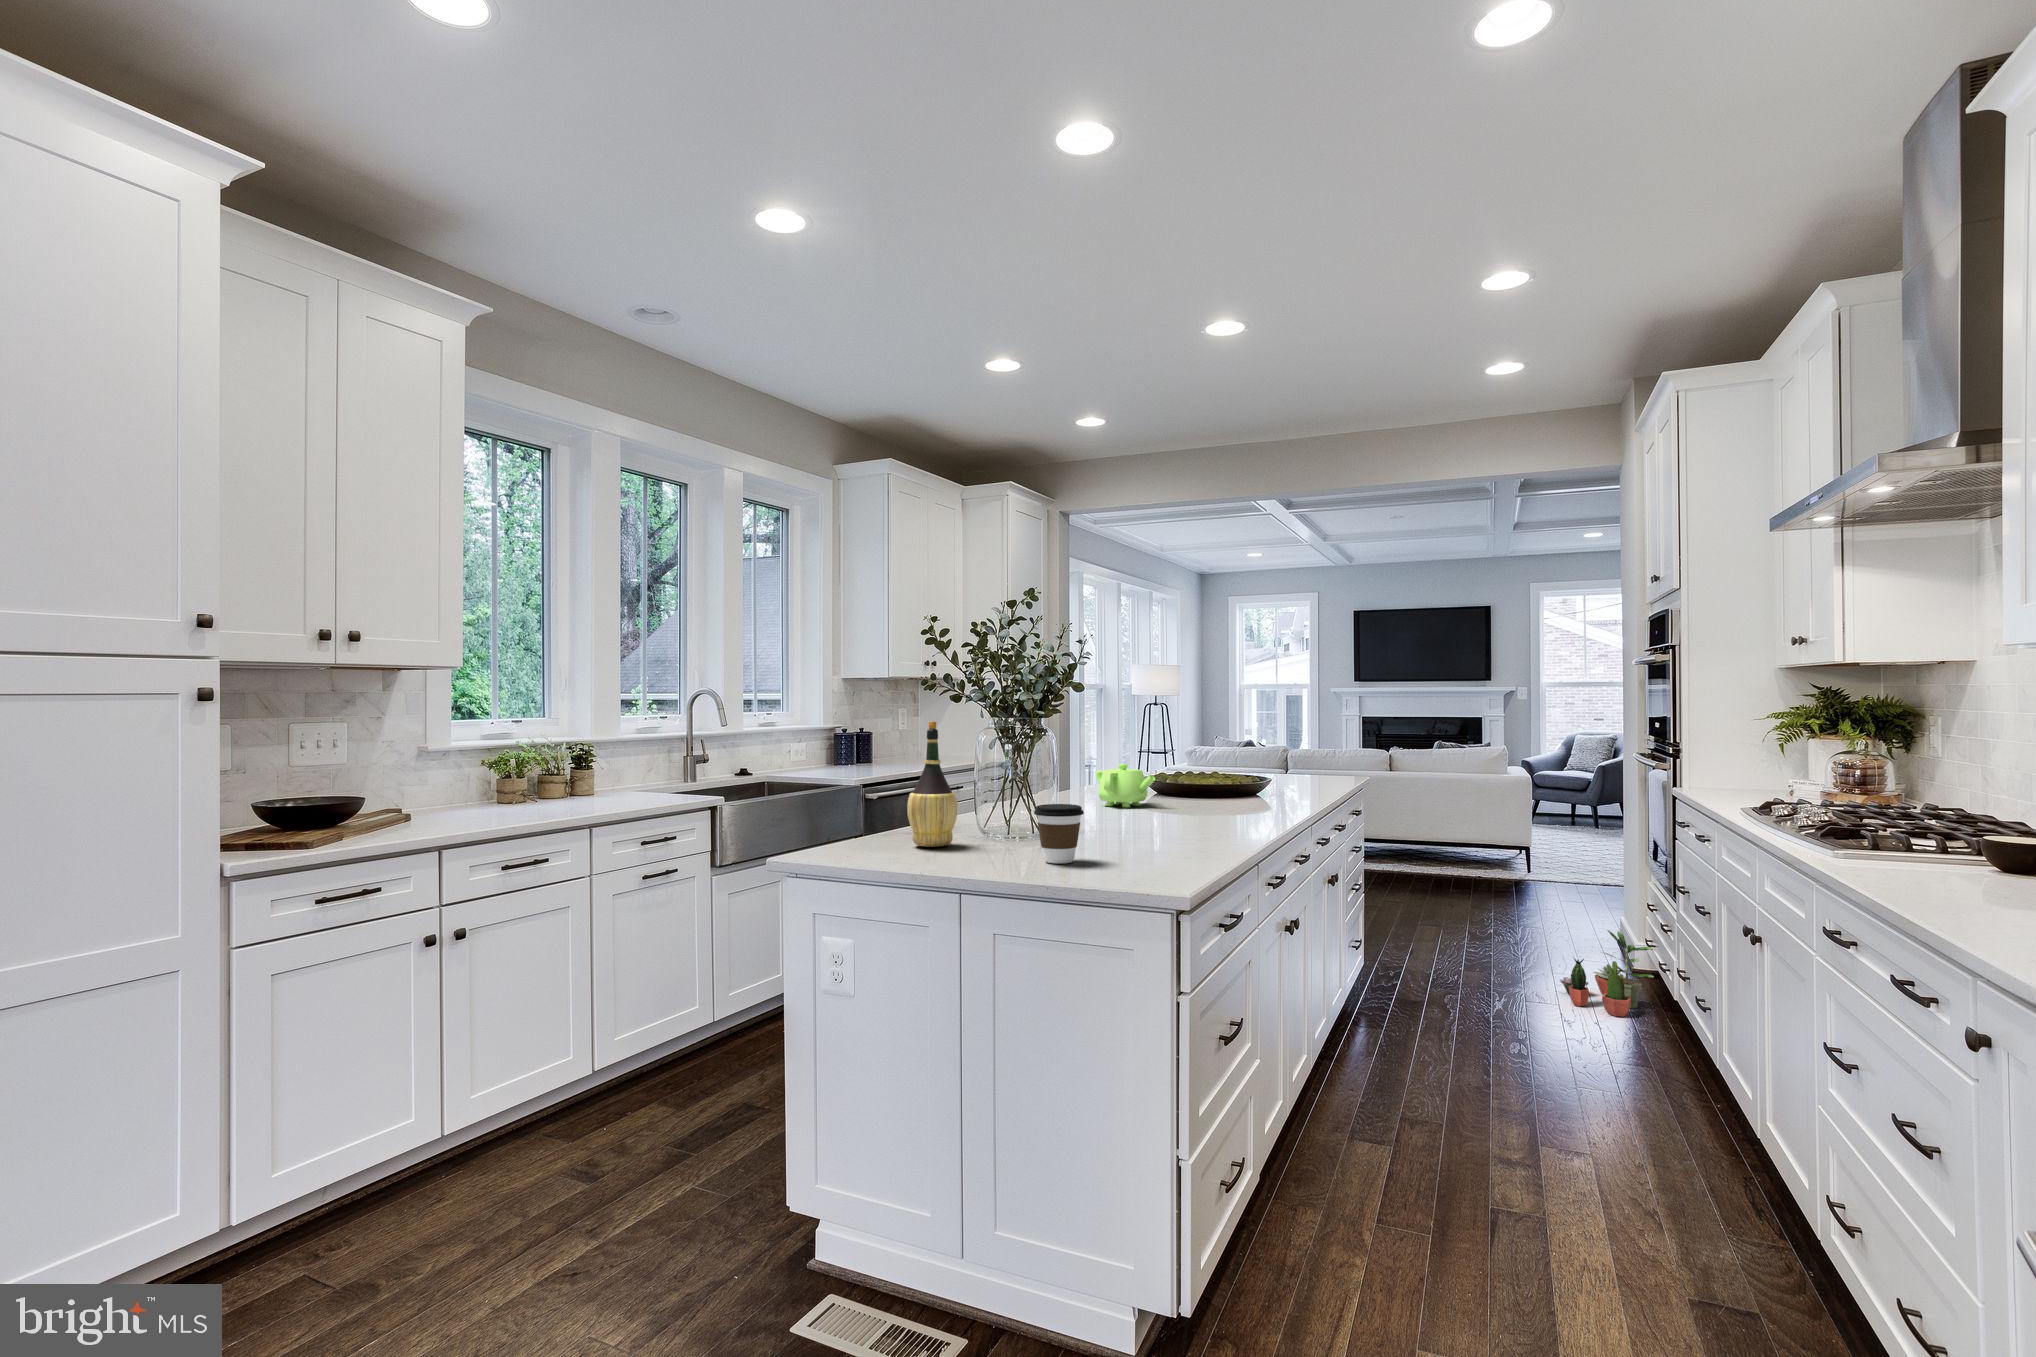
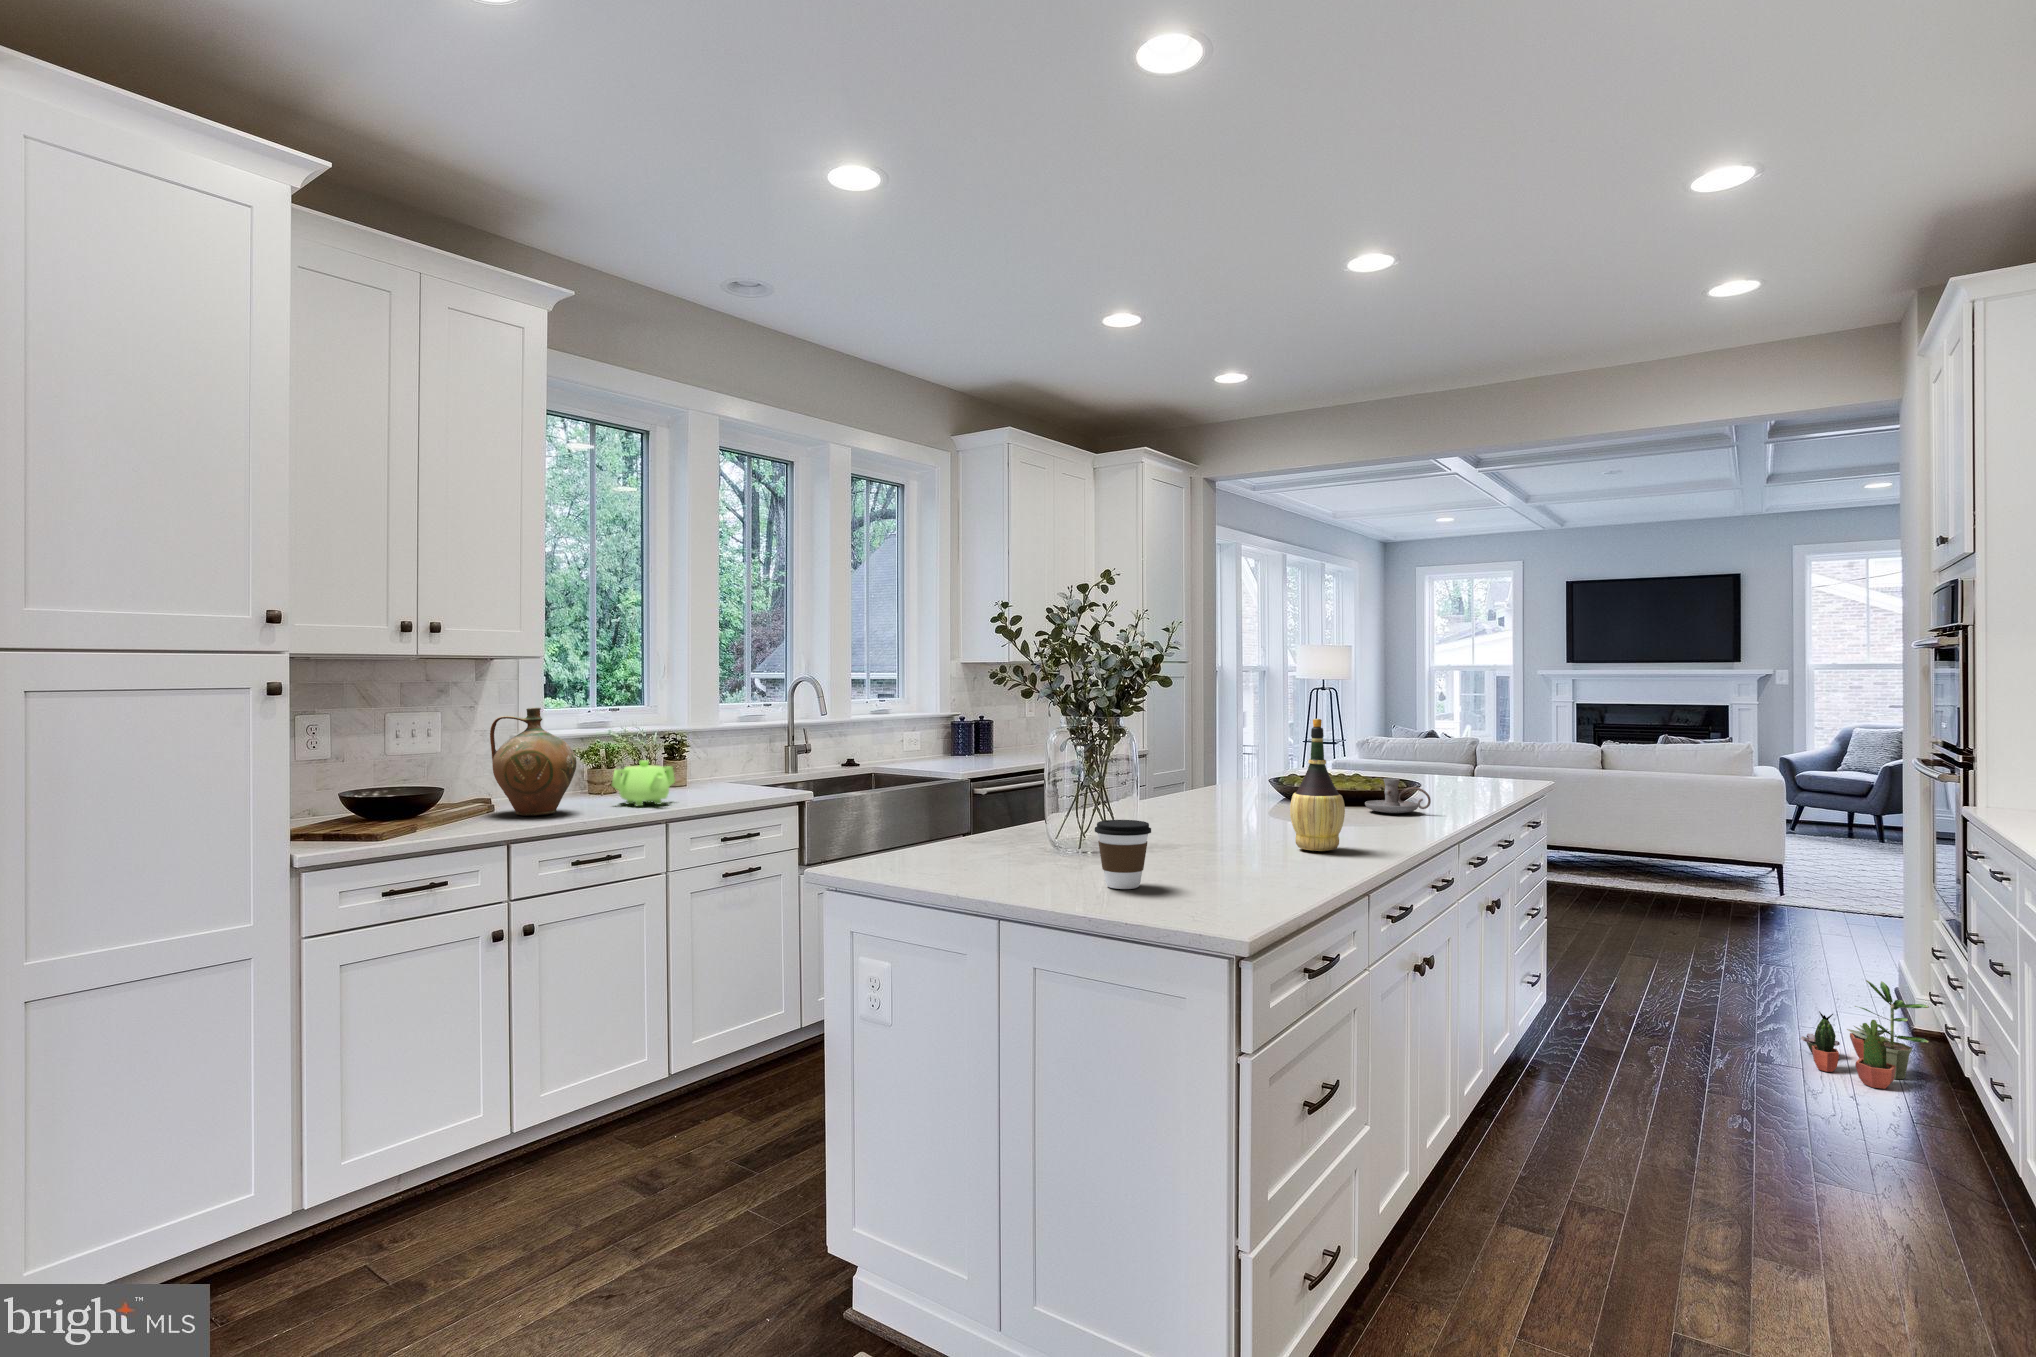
ceramic jug: none [413,717,501,822] -> present [490,708,577,816]
wine bottle: present [907,721,958,847] -> present [1290,719,1345,851]
teapot: present [1096,764,1155,808] -> present [612,760,675,806]
candle holder: none [1228,772,1282,802] -> present [1365,778,1431,813]

